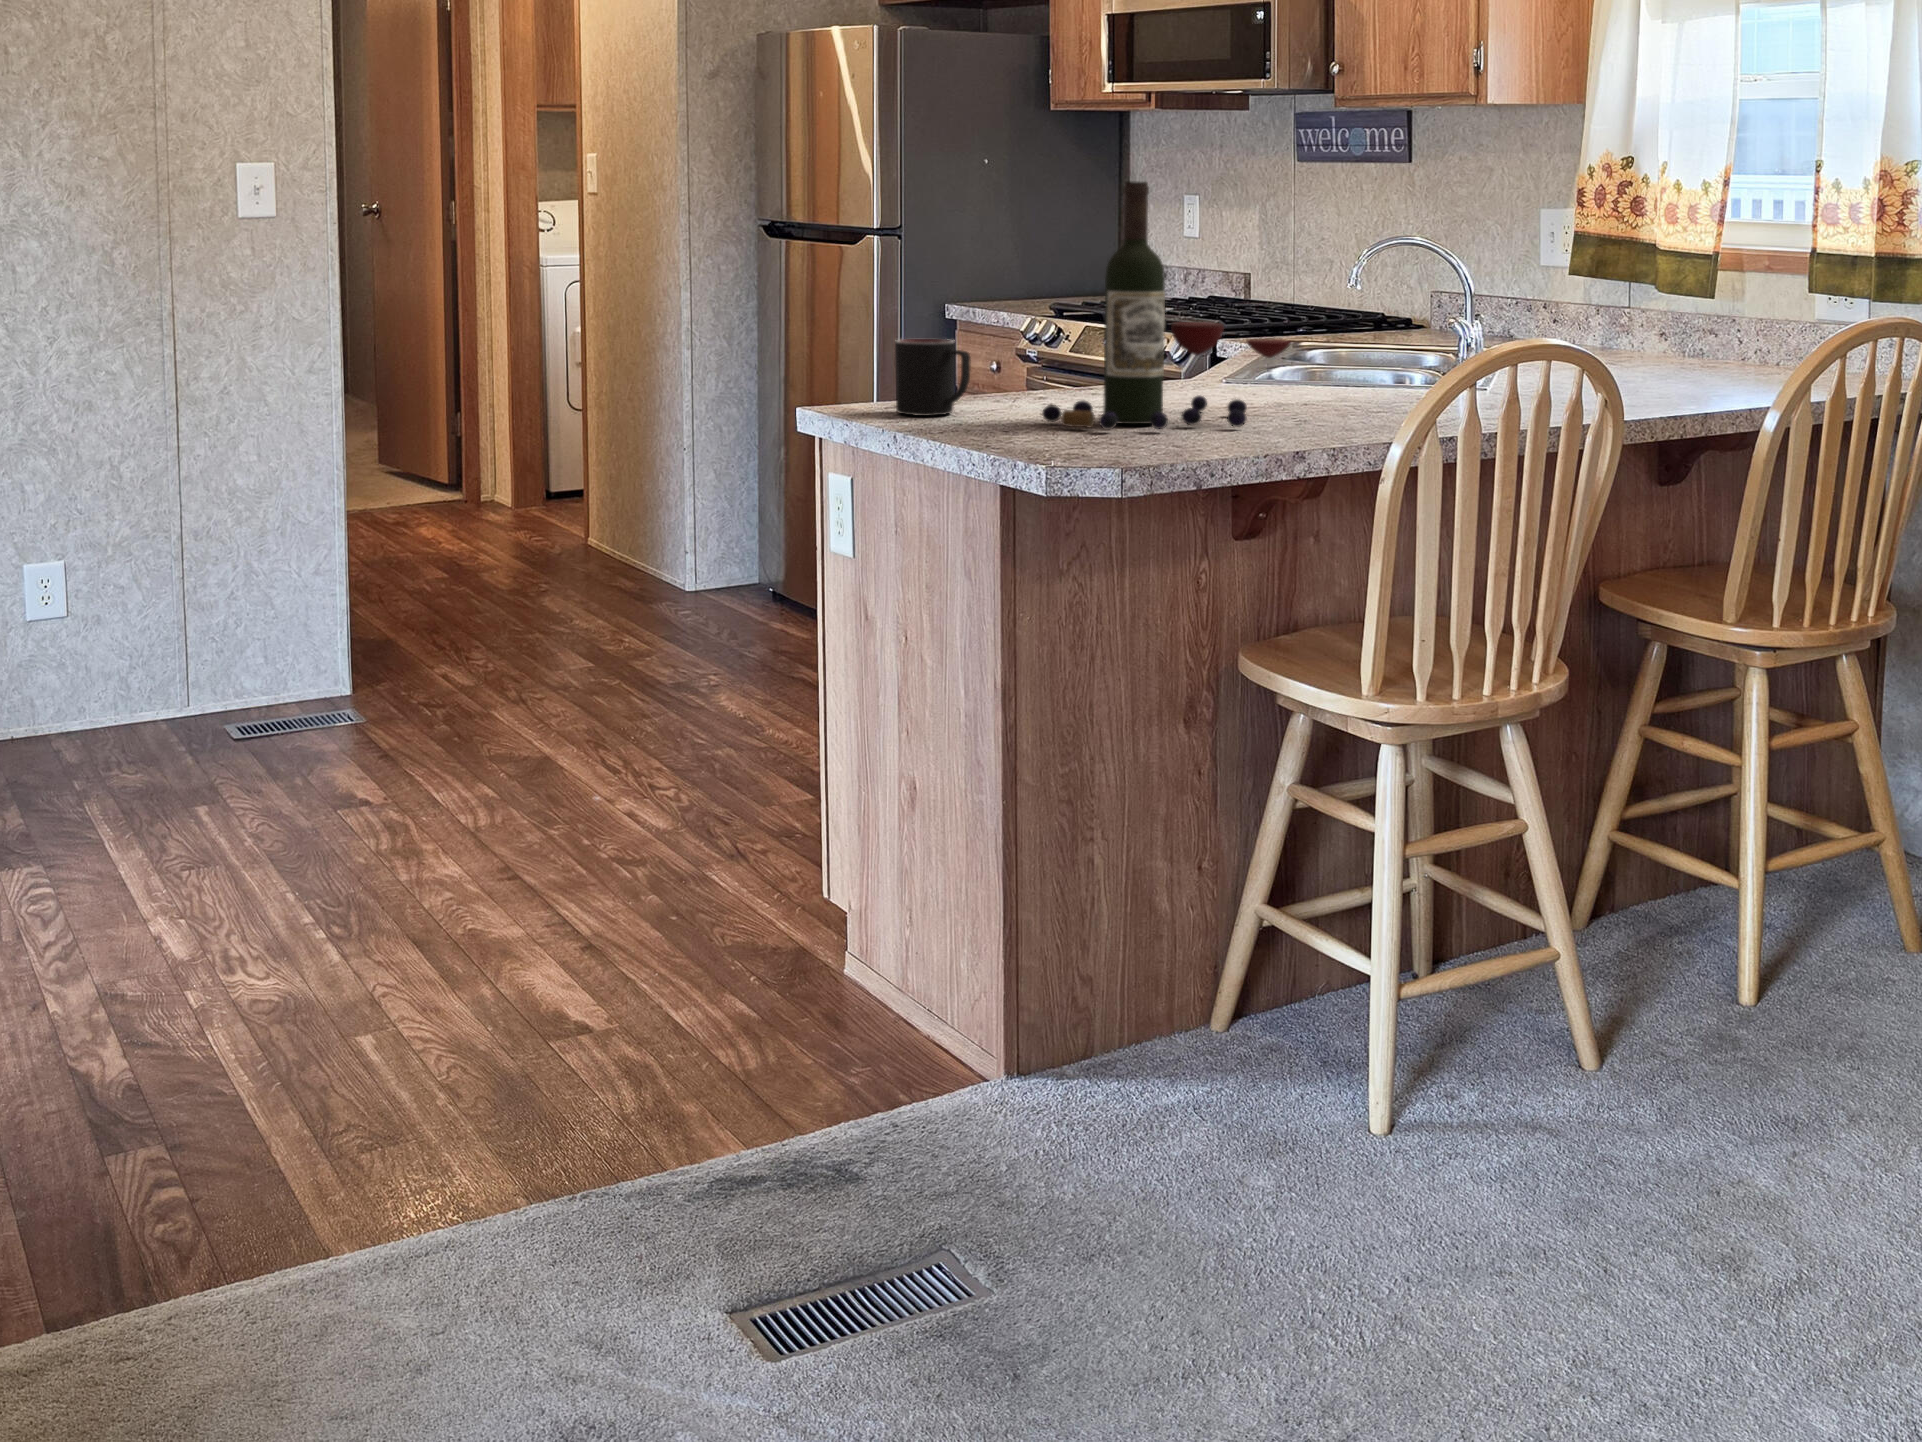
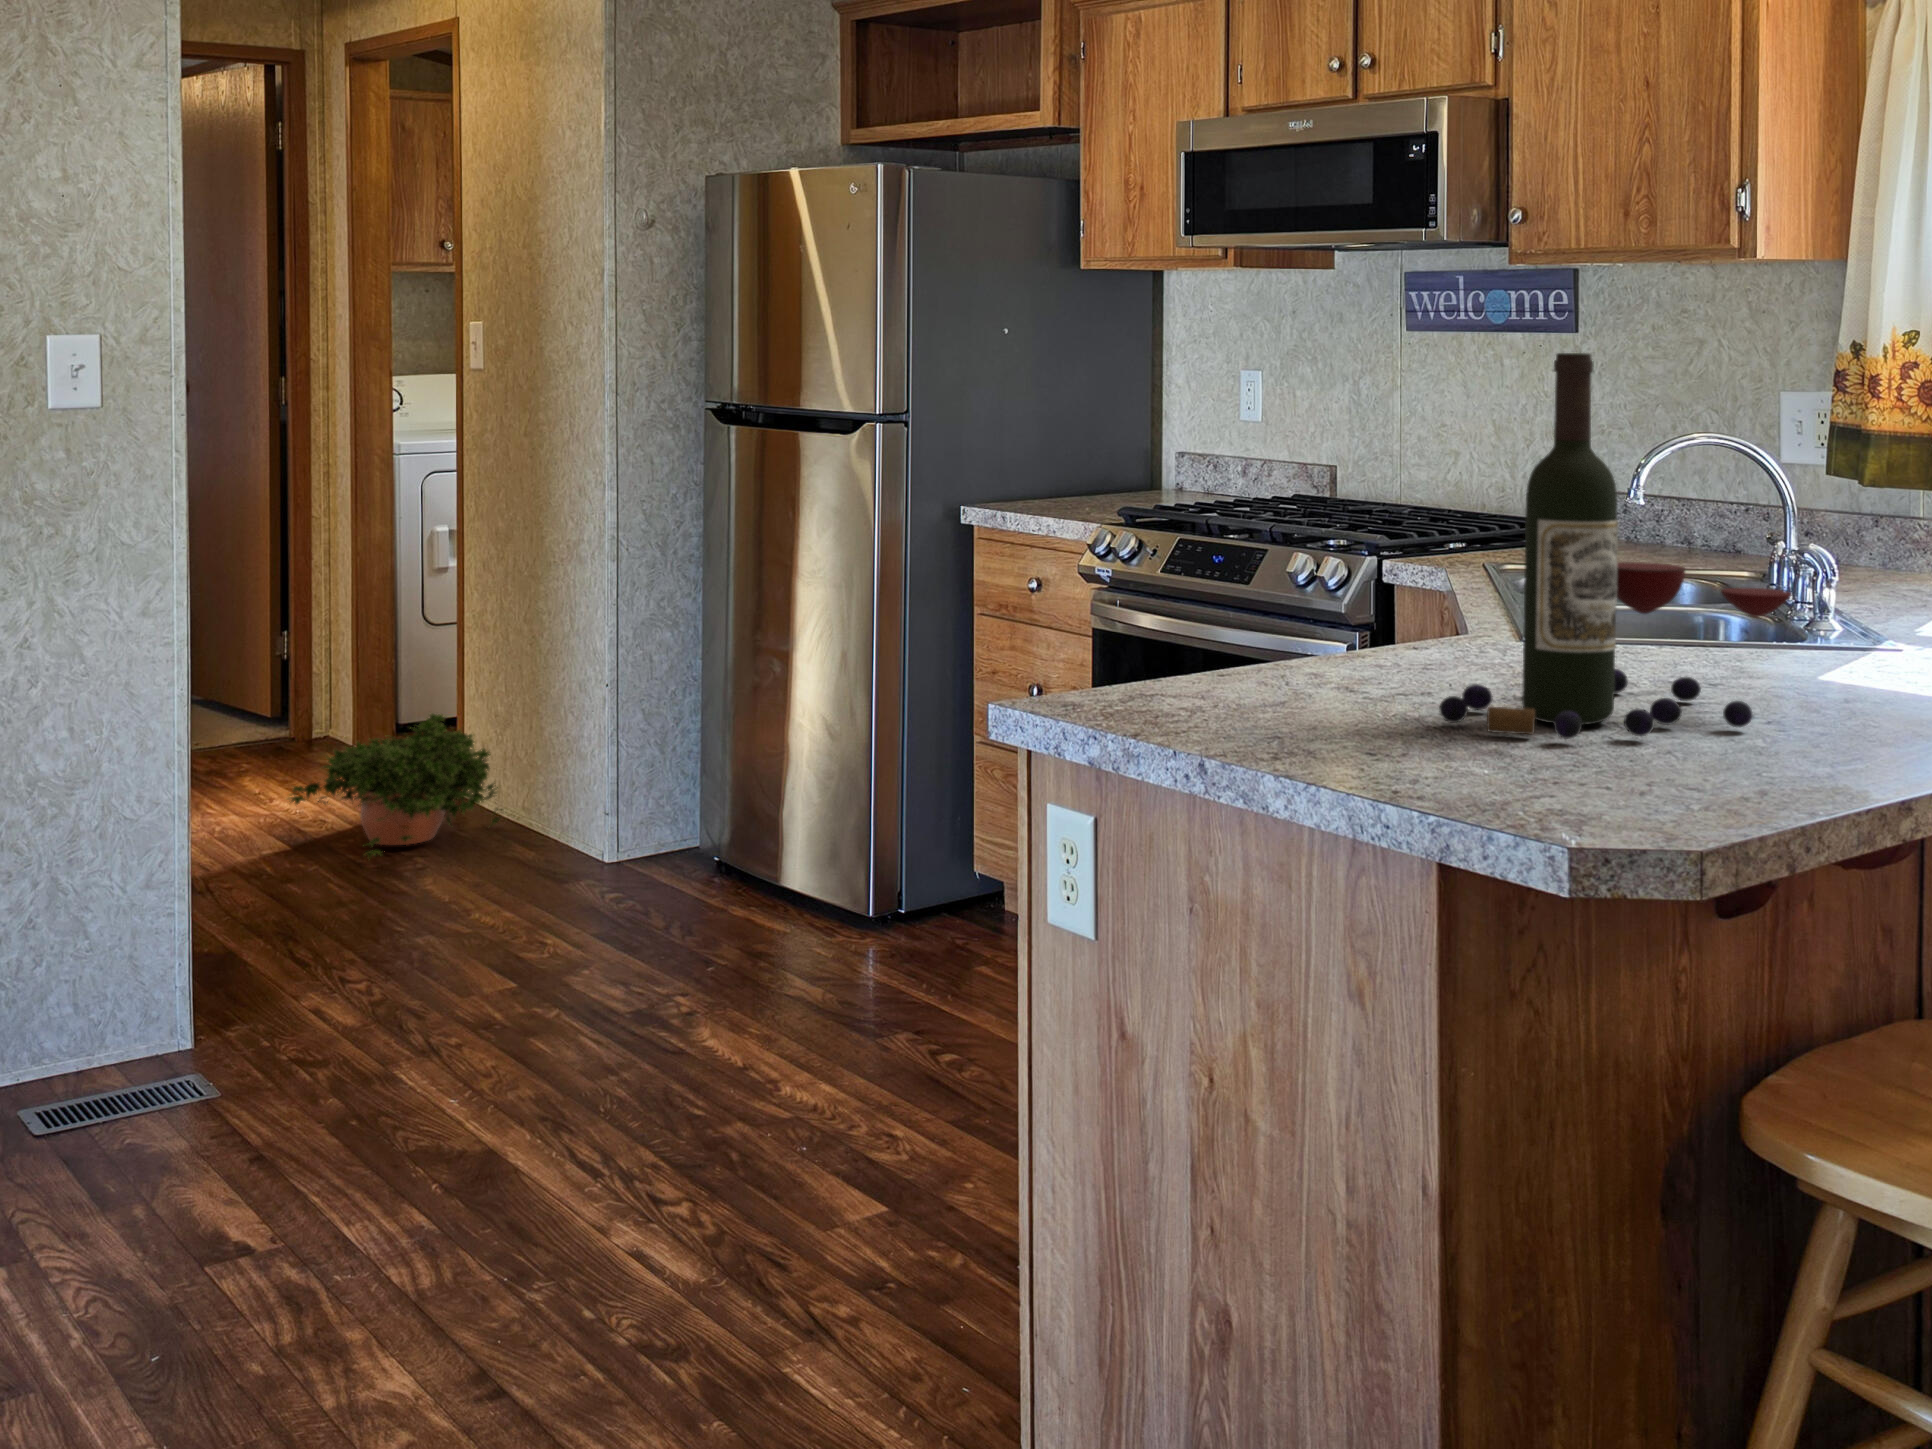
mug: present [895,339,971,416] -> none [1190,590,1312,712]
potted plant: none [442,472,623,587] -> present [288,714,500,859]

